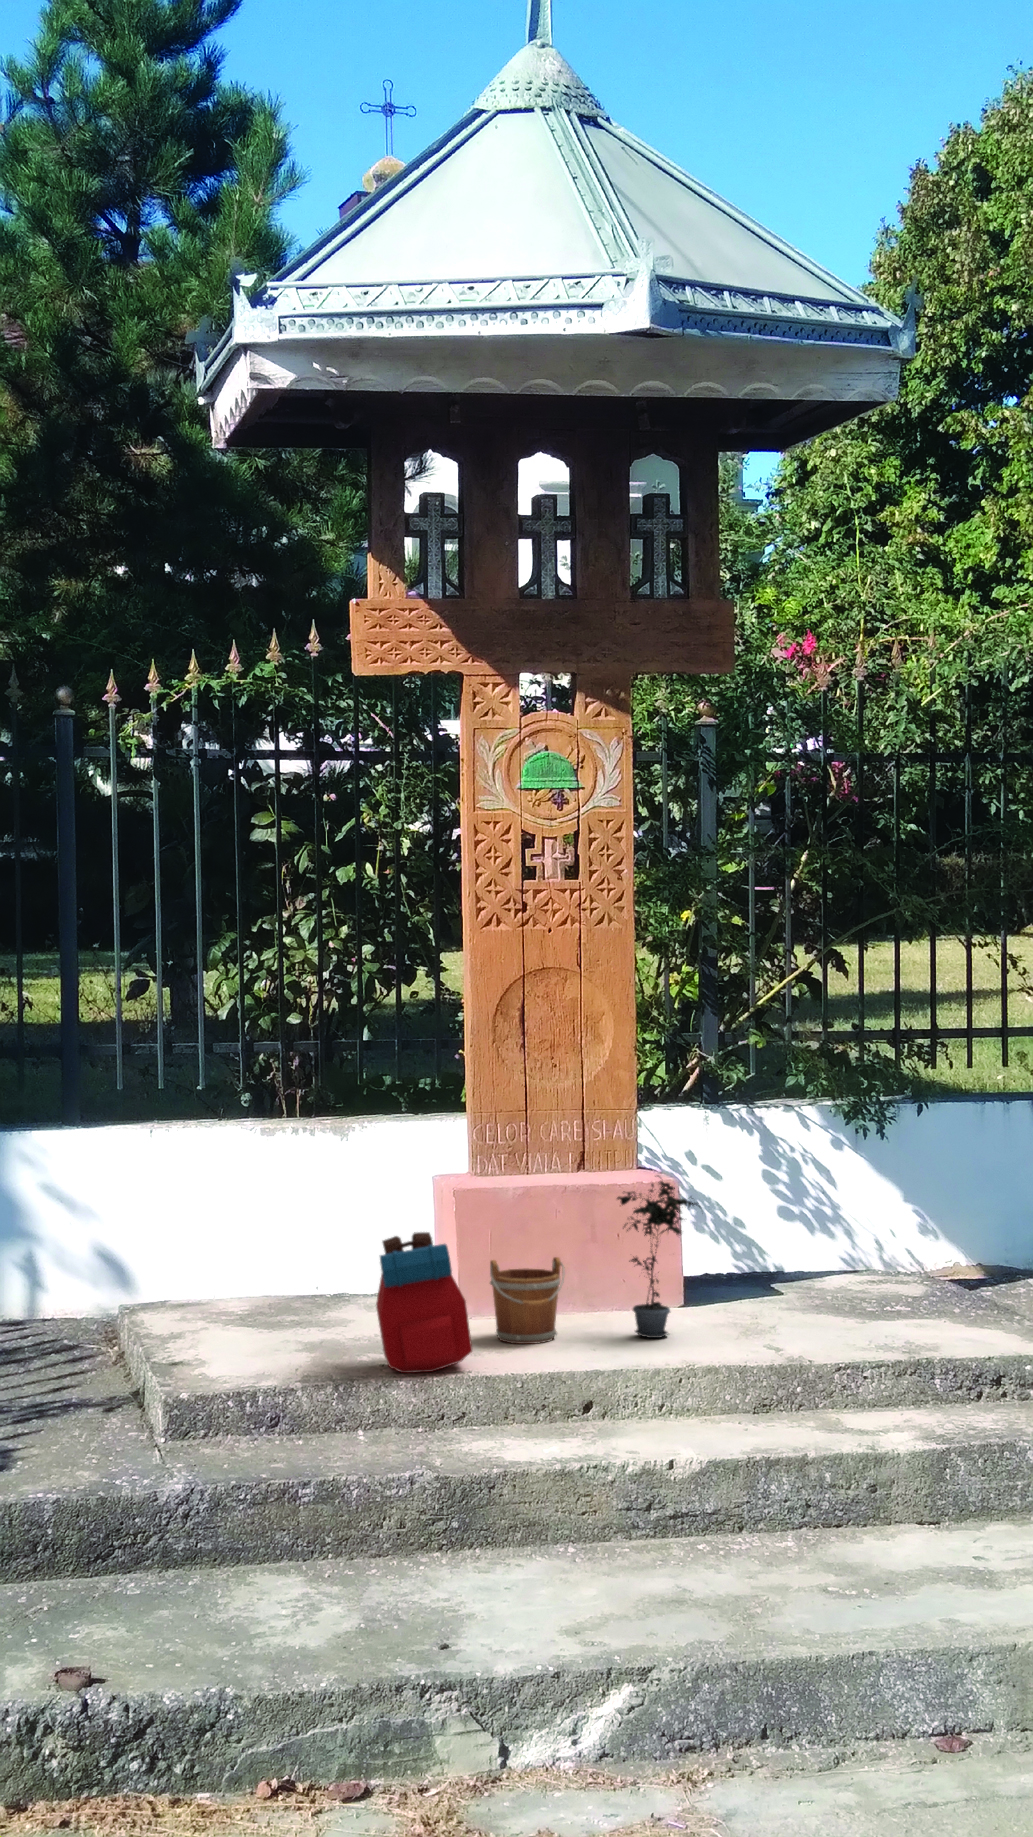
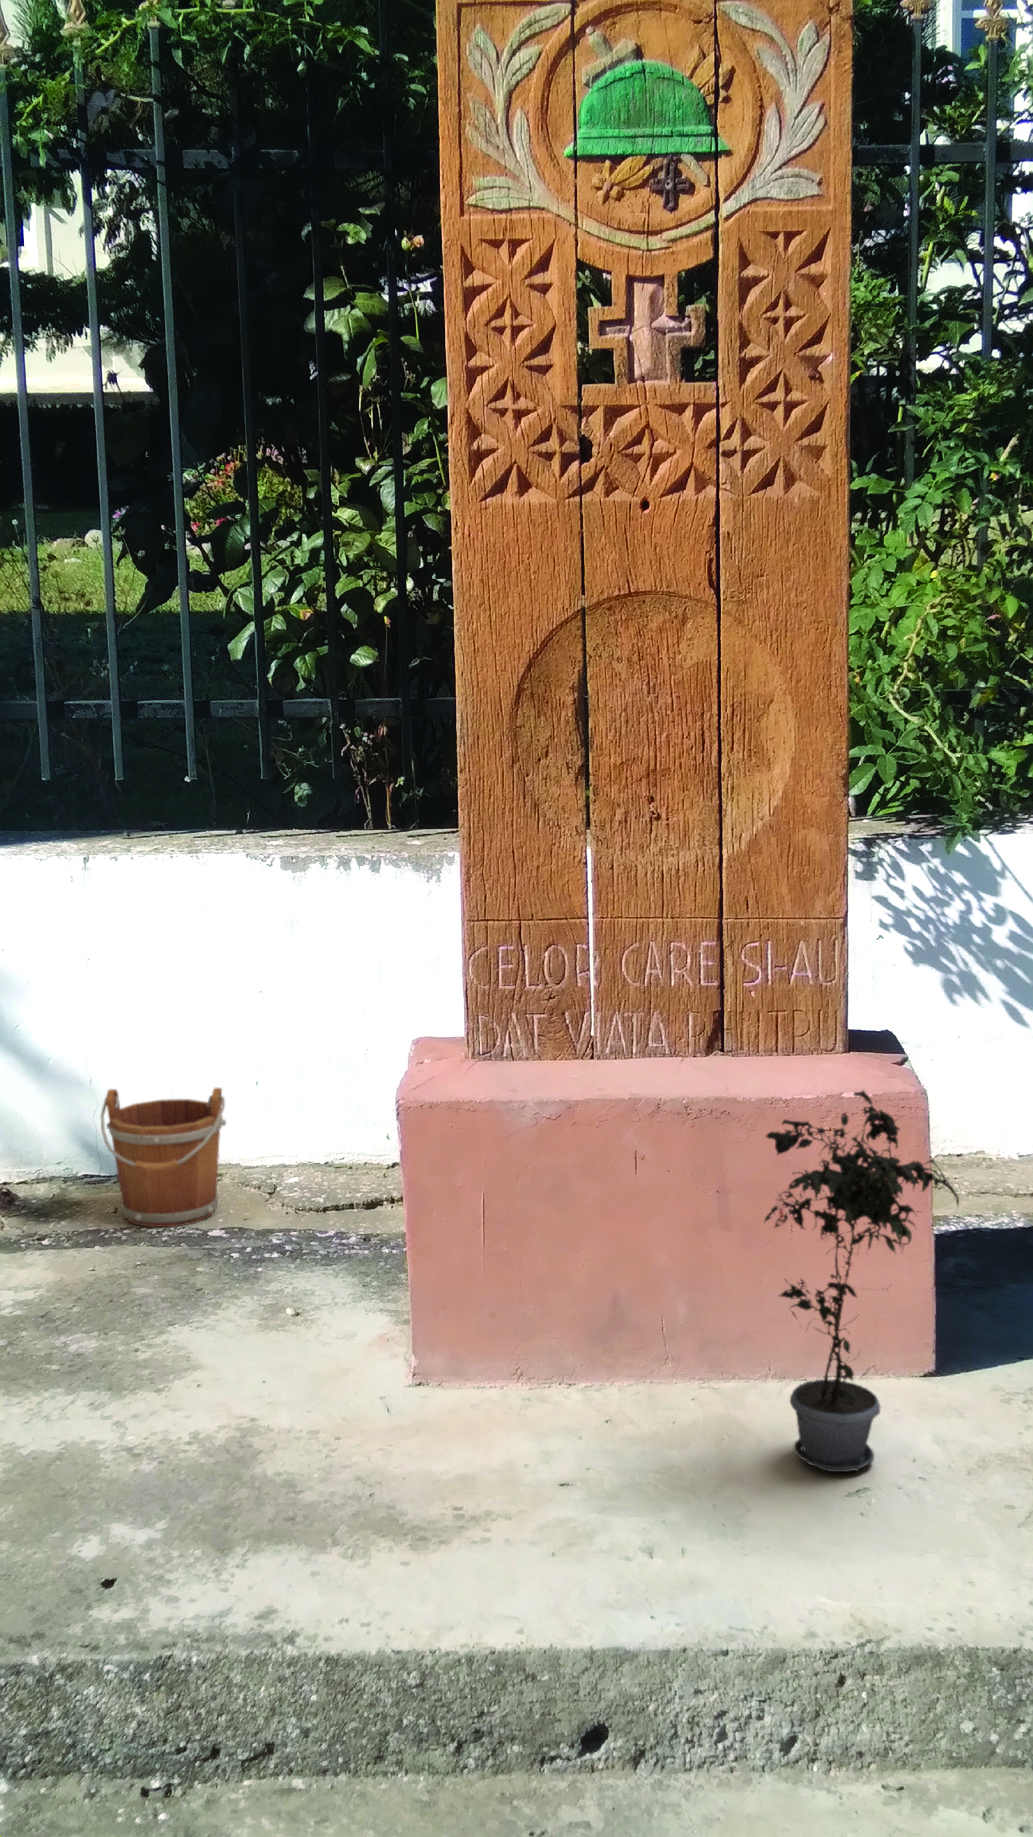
backpack: present [376,1232,472,1373] -> none [87,1229,351,1587]
bucket: present [490,1257,565,1344] -> present [101,1088,226,1227]

